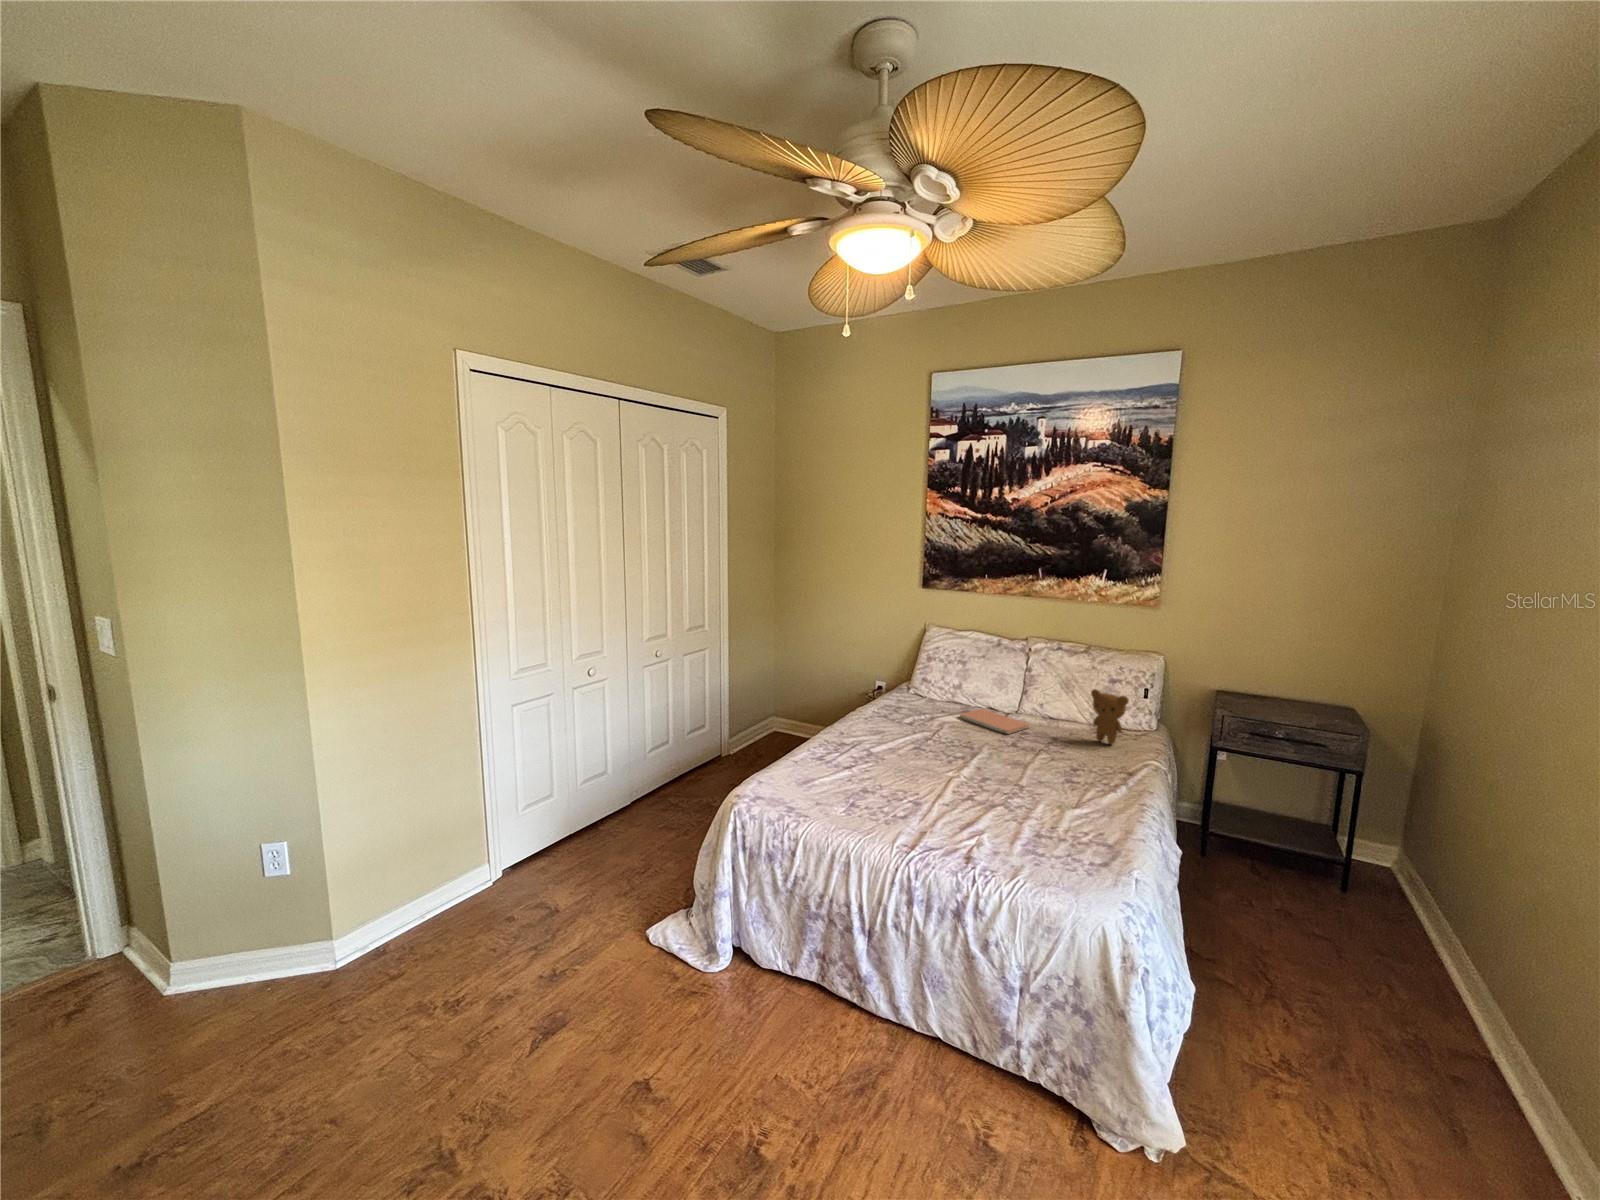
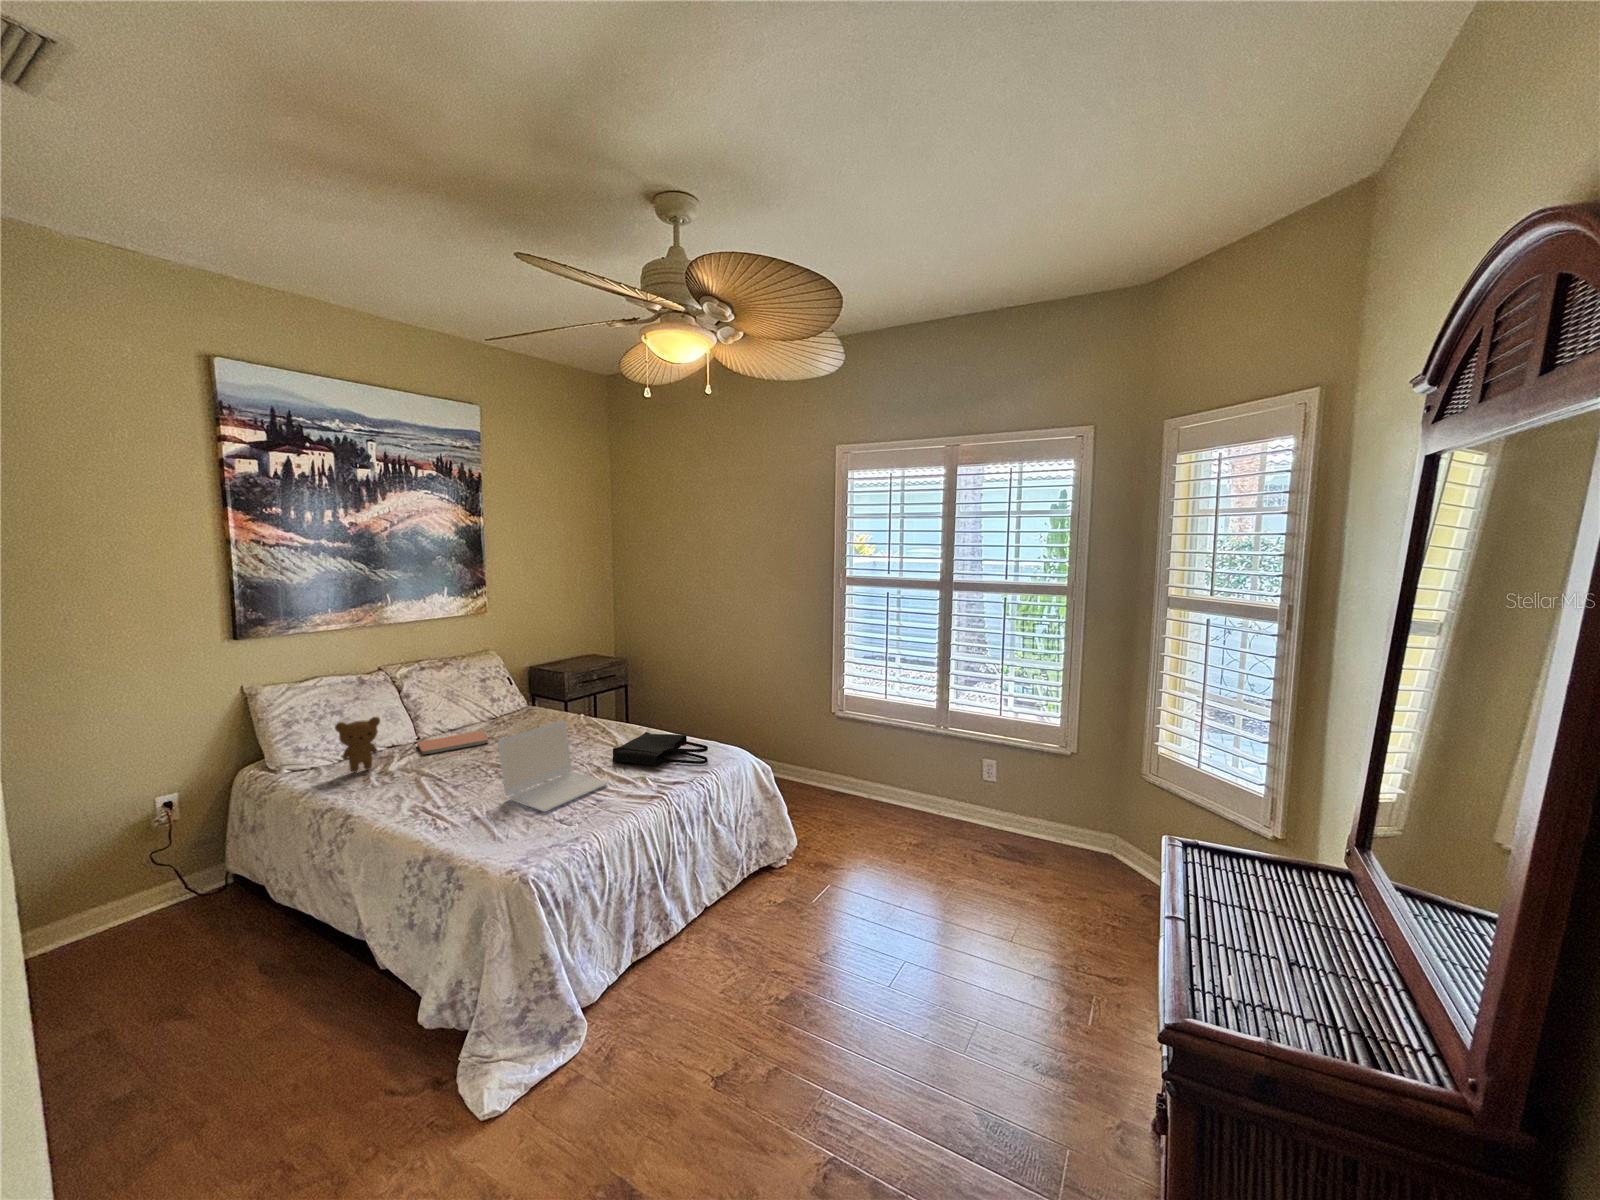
teddy bear: present [1091,689,1129,745] -> present [335,717,380,773]
laptop: none [839,706,948,805] -> present [498,720,608,812]
tote bag: none [981,784,1081,870] -> present [613,732,708,766]

